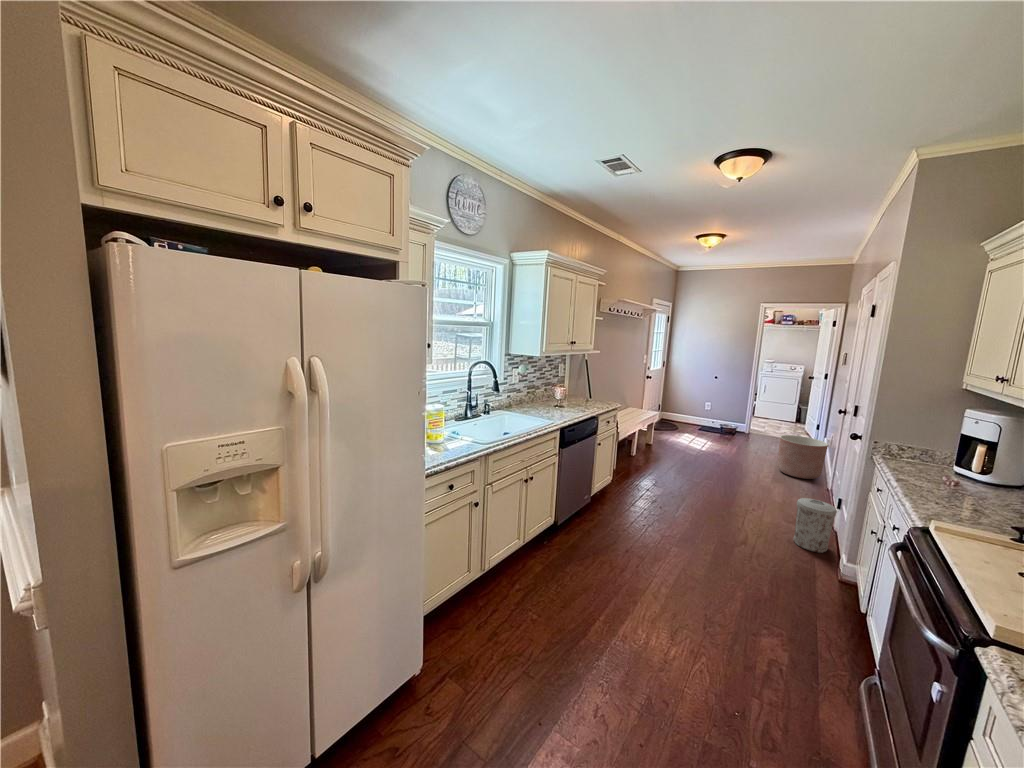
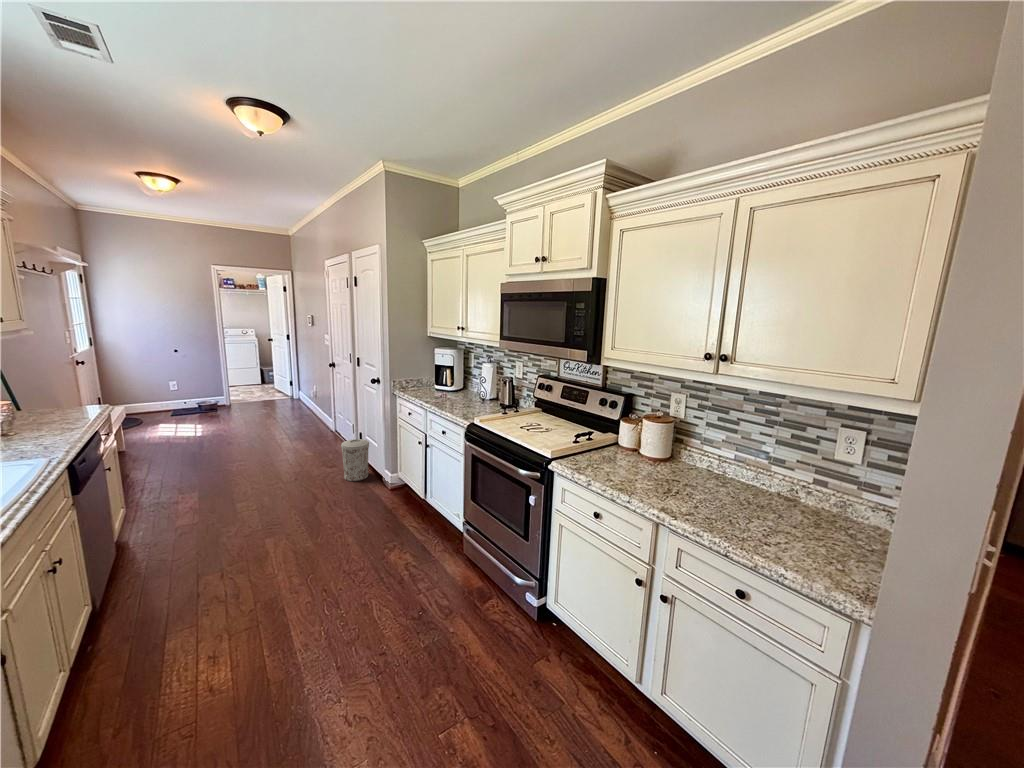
planter: present [778,435,828,479] -> none [281,393,321,431]

